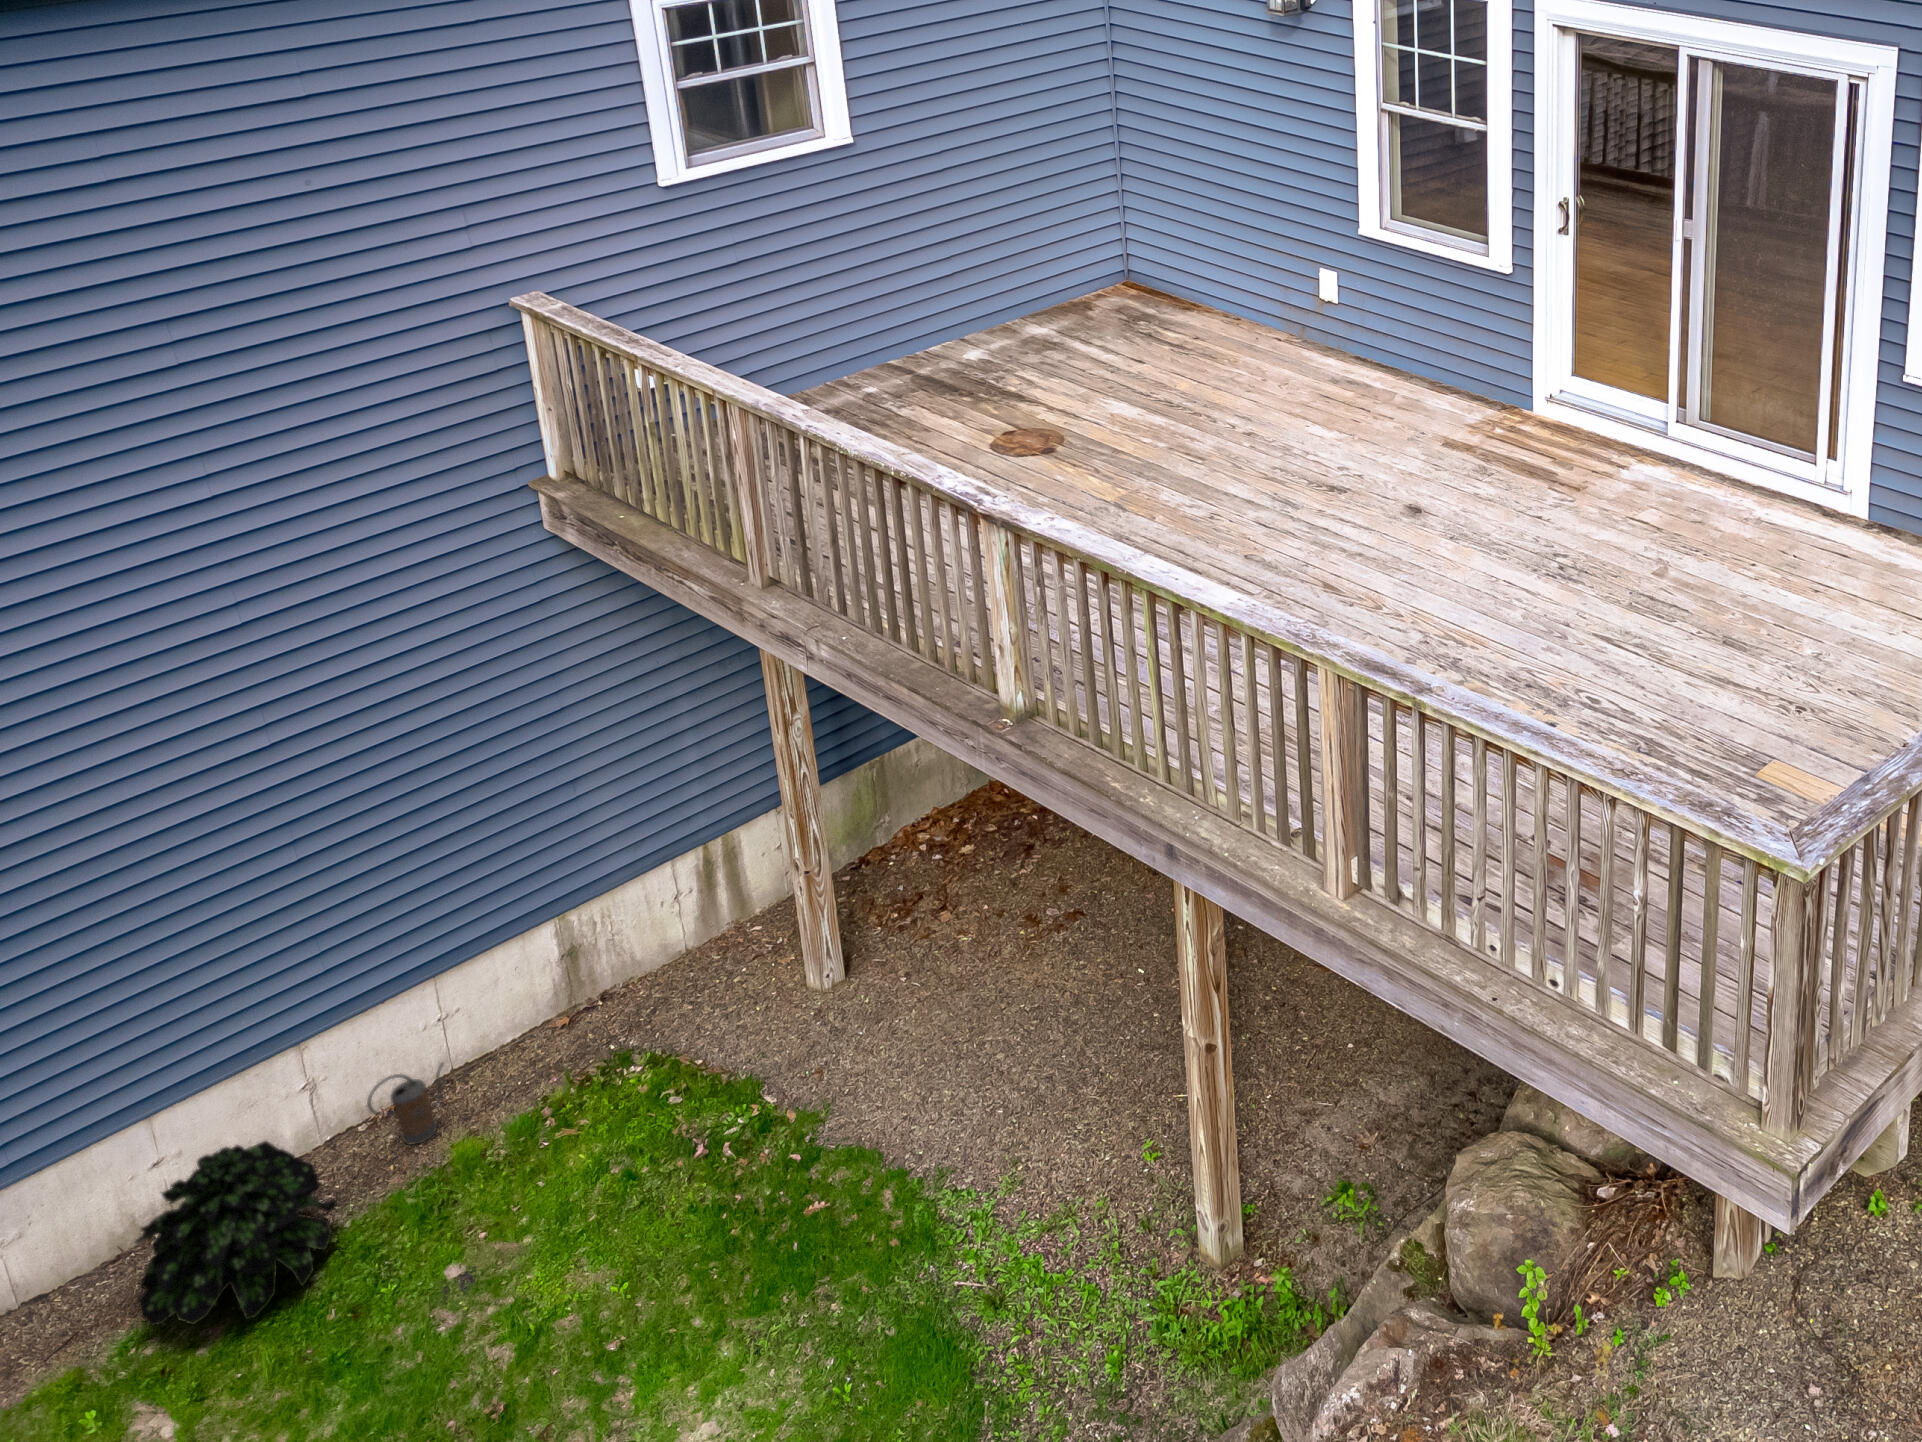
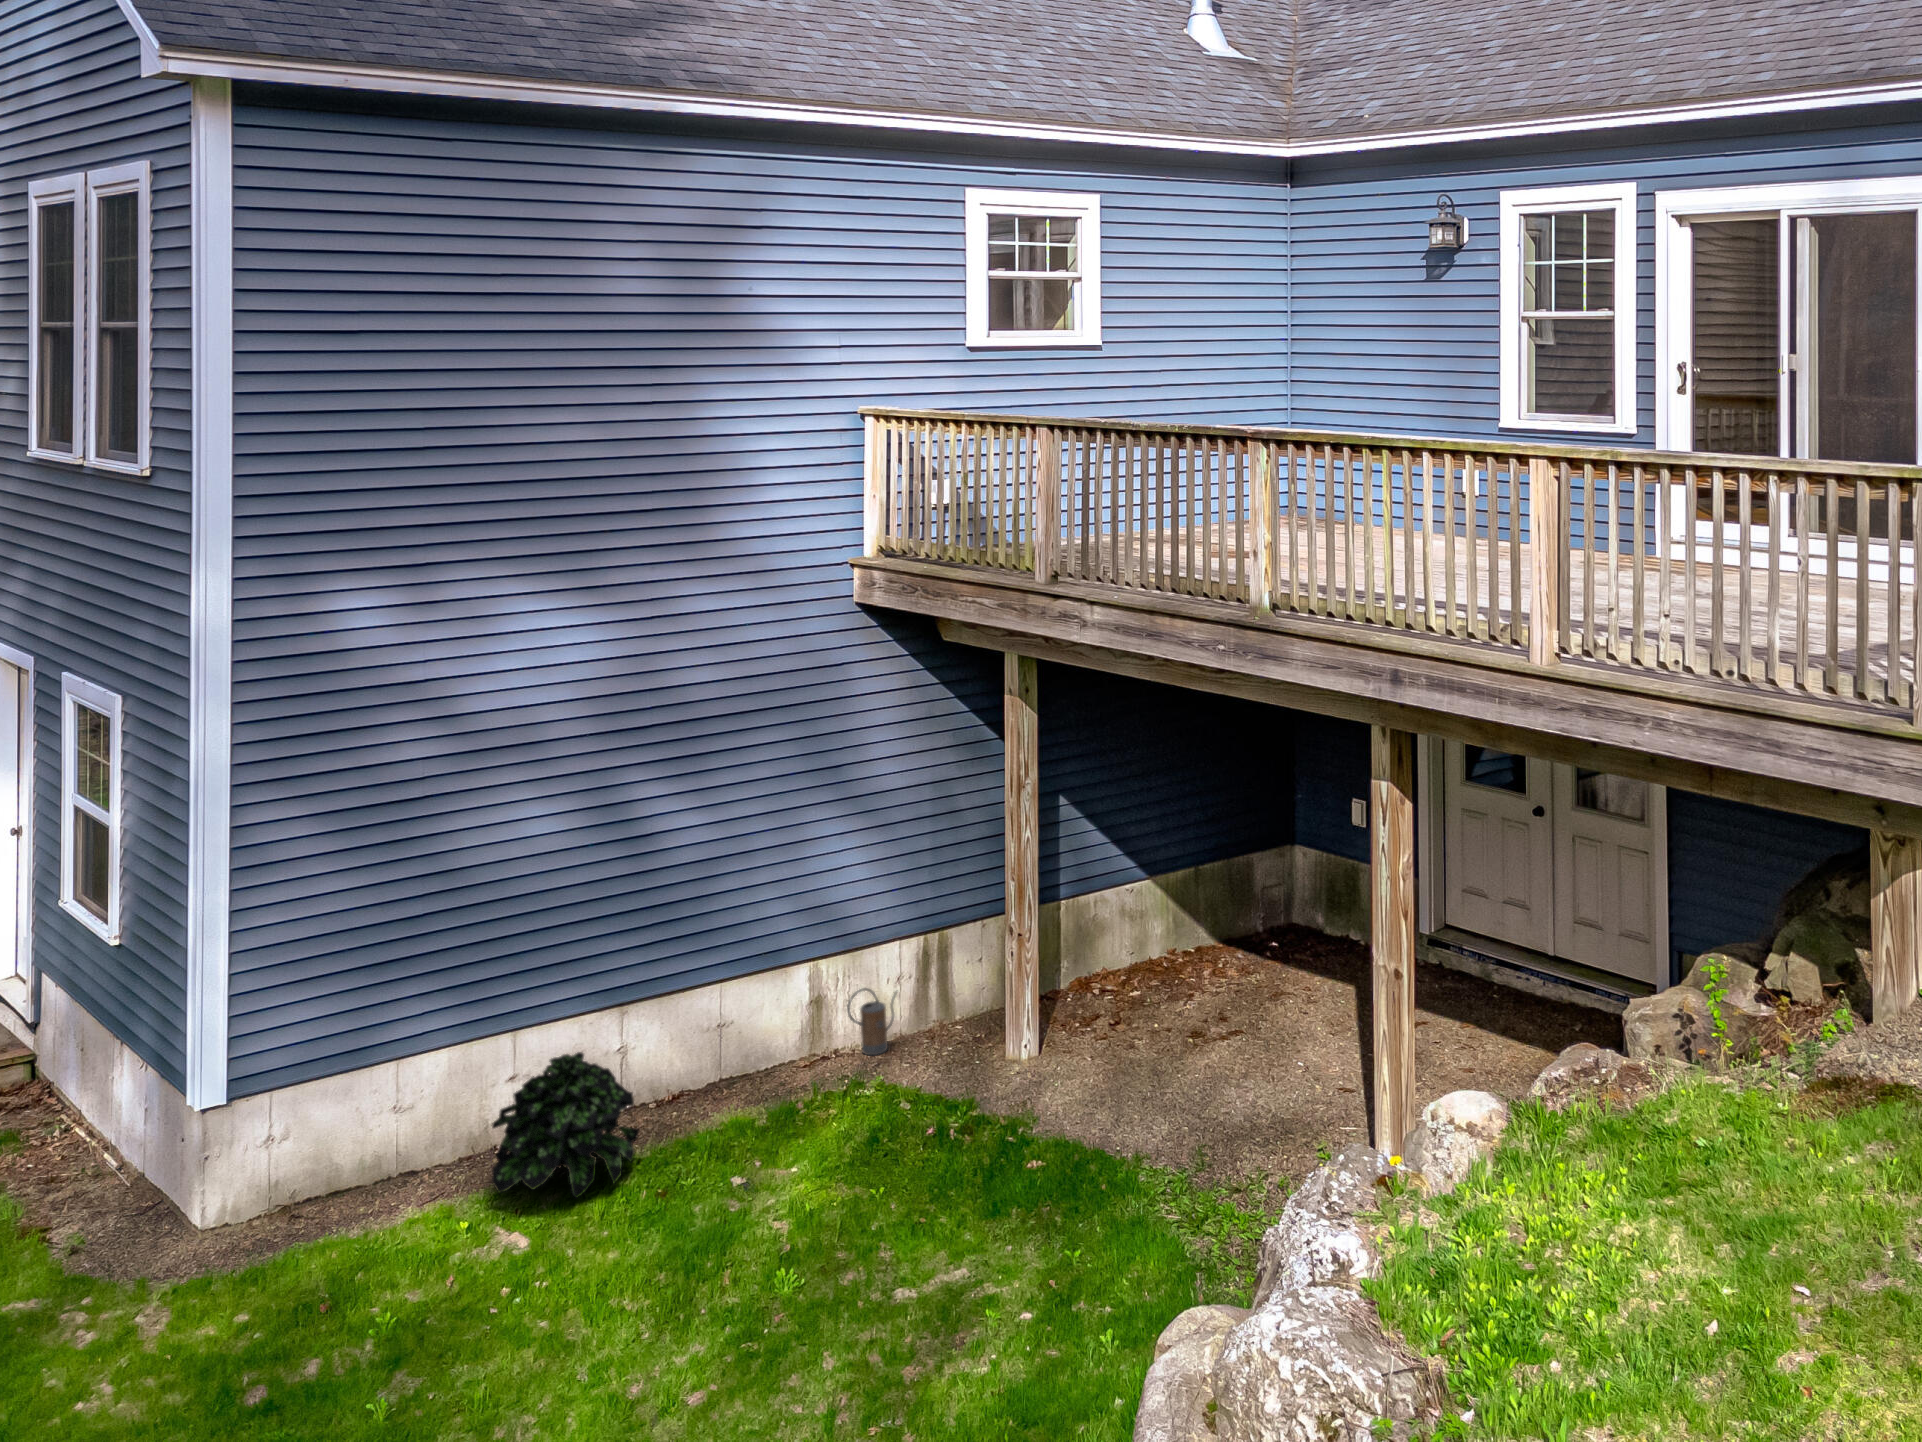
watering can: present [367,1063,443,1145] -> present [847,988,897,1055]

